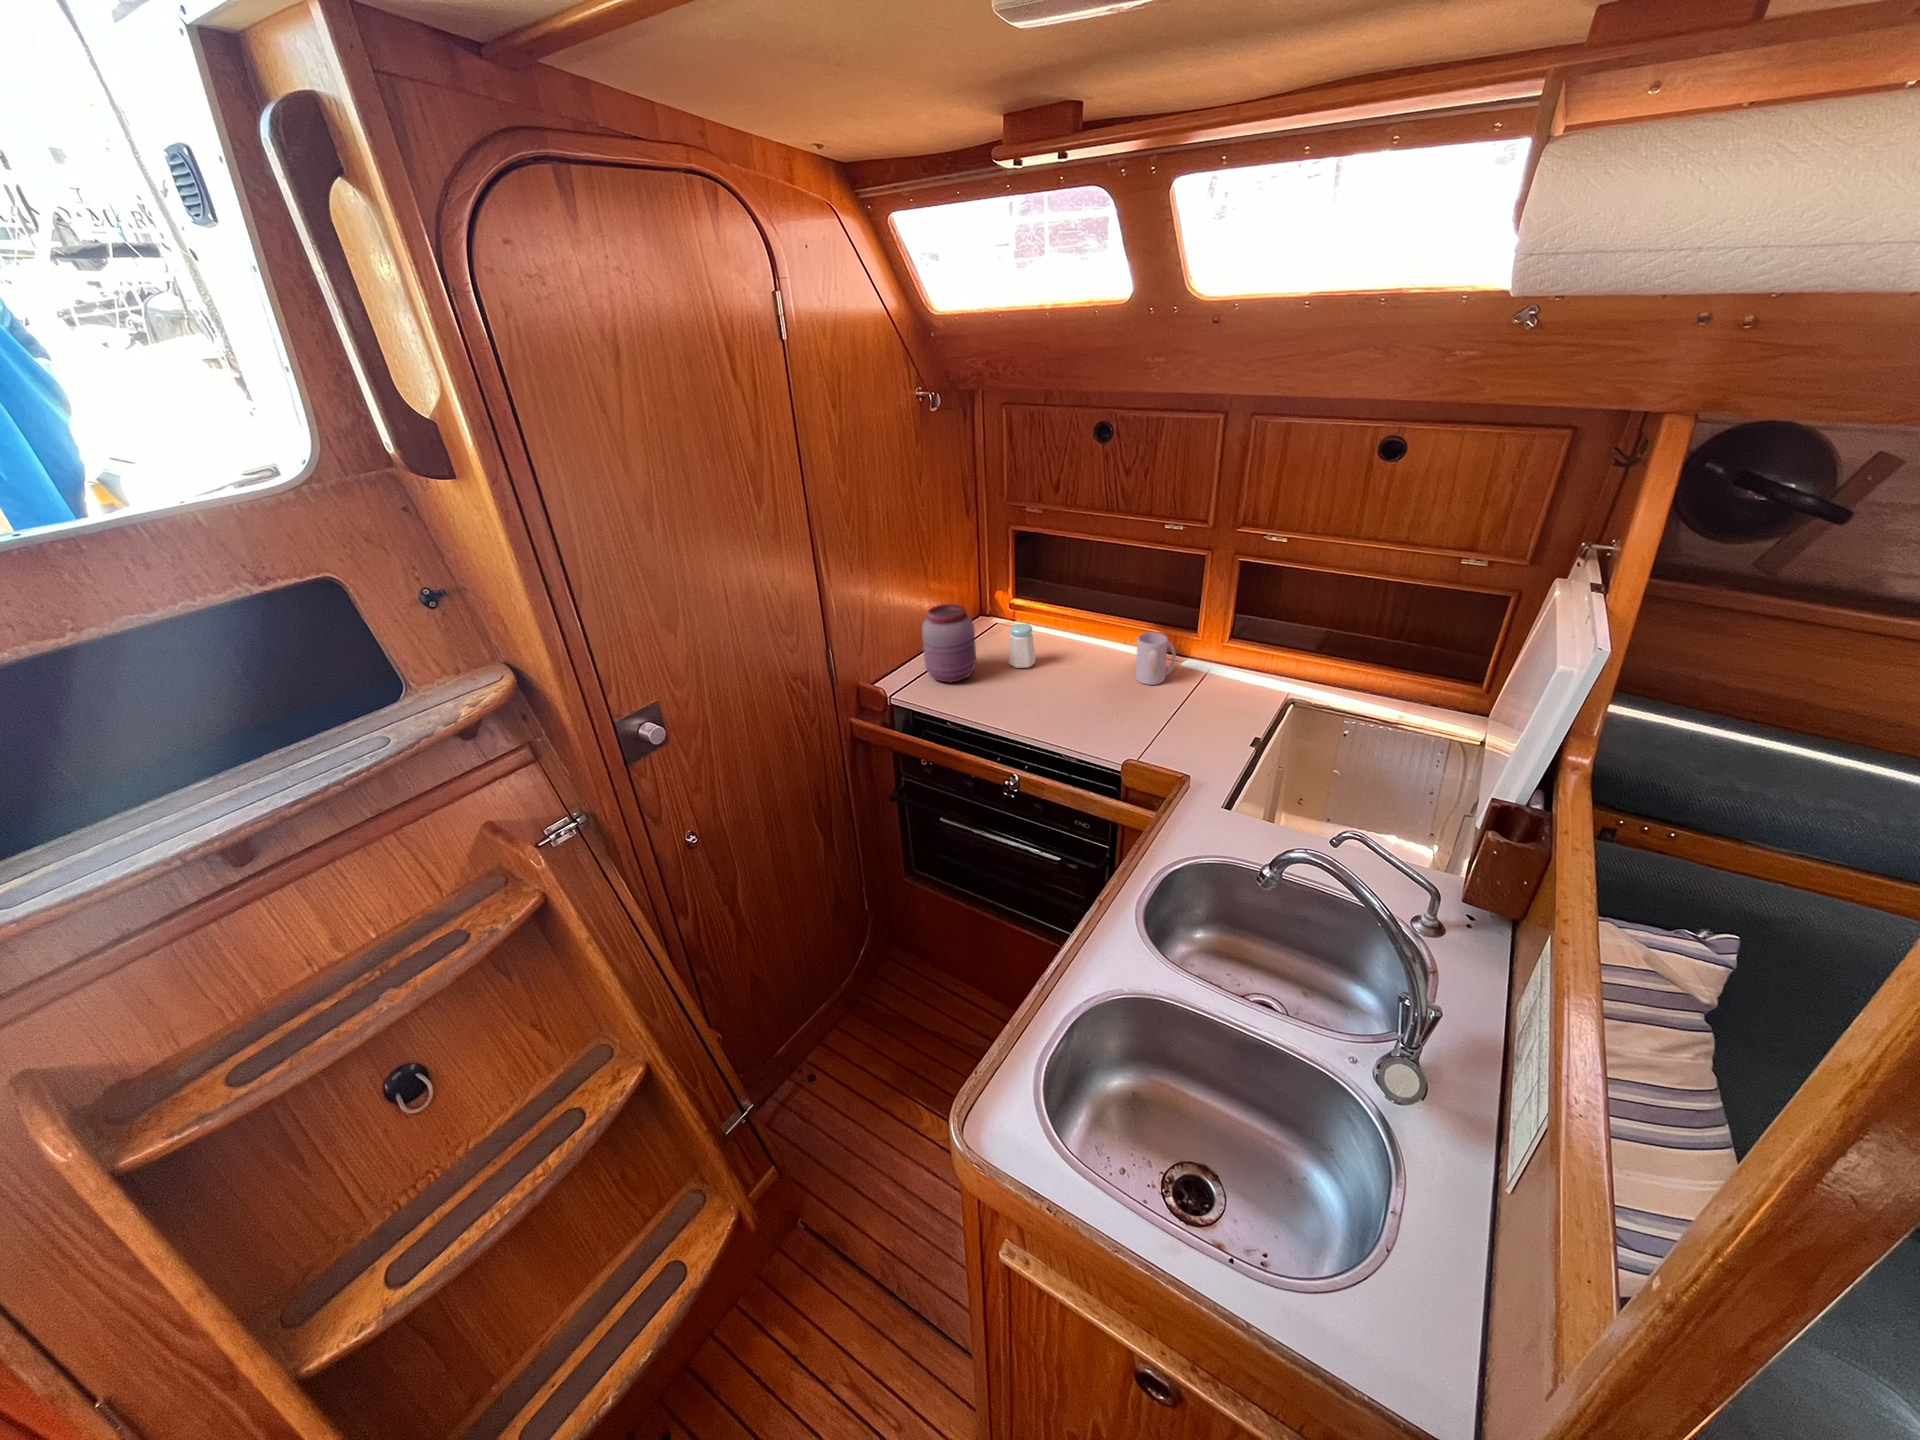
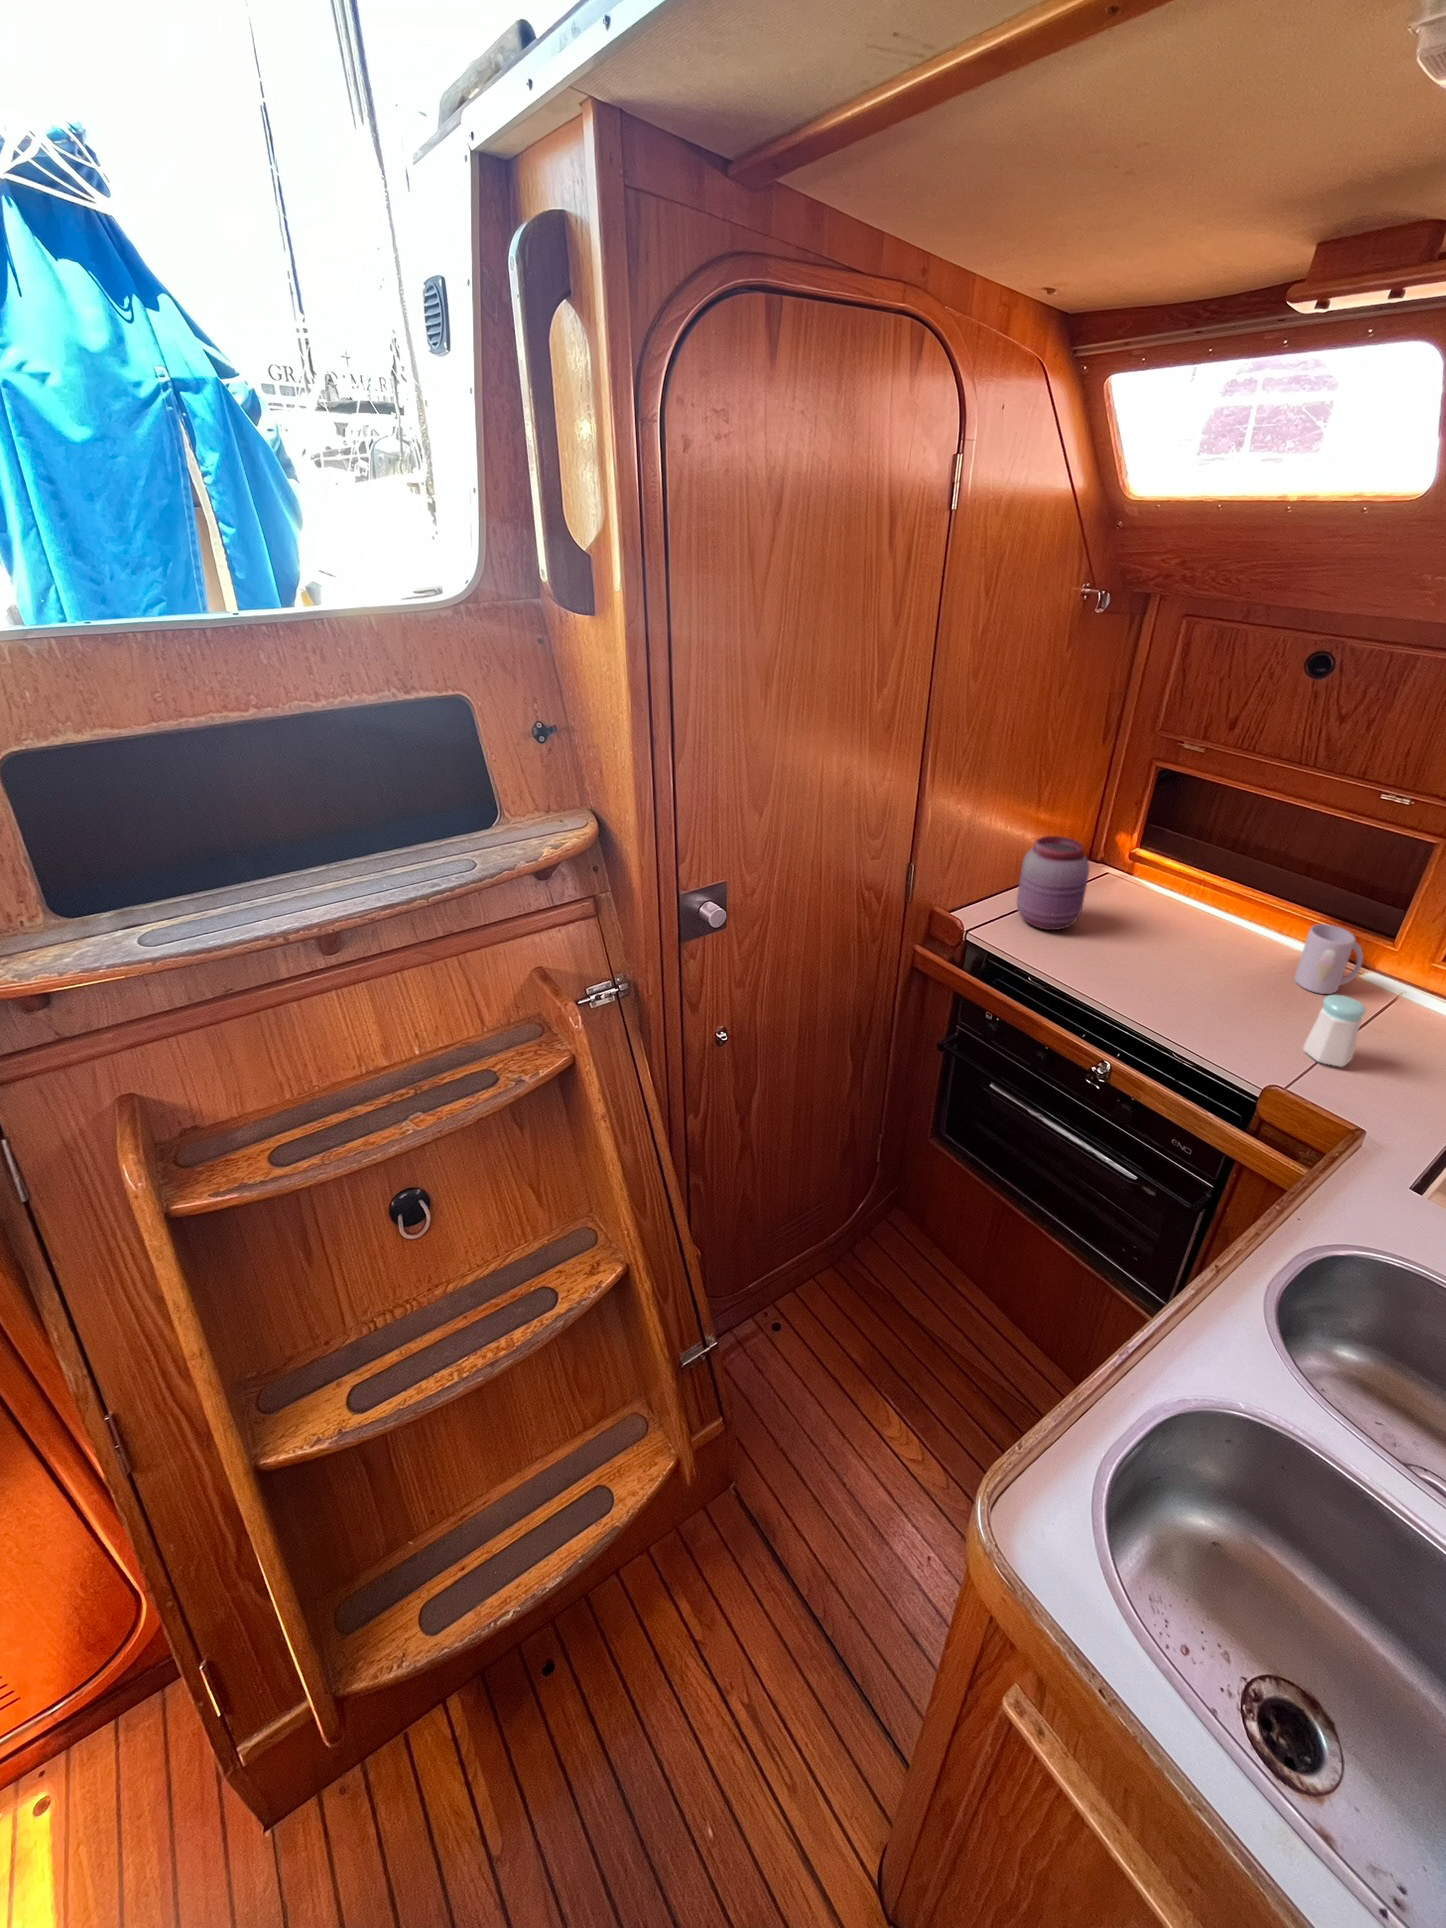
salt shaker: present [1009,624,1035,668] -> present [1303,995,1365,1067]

